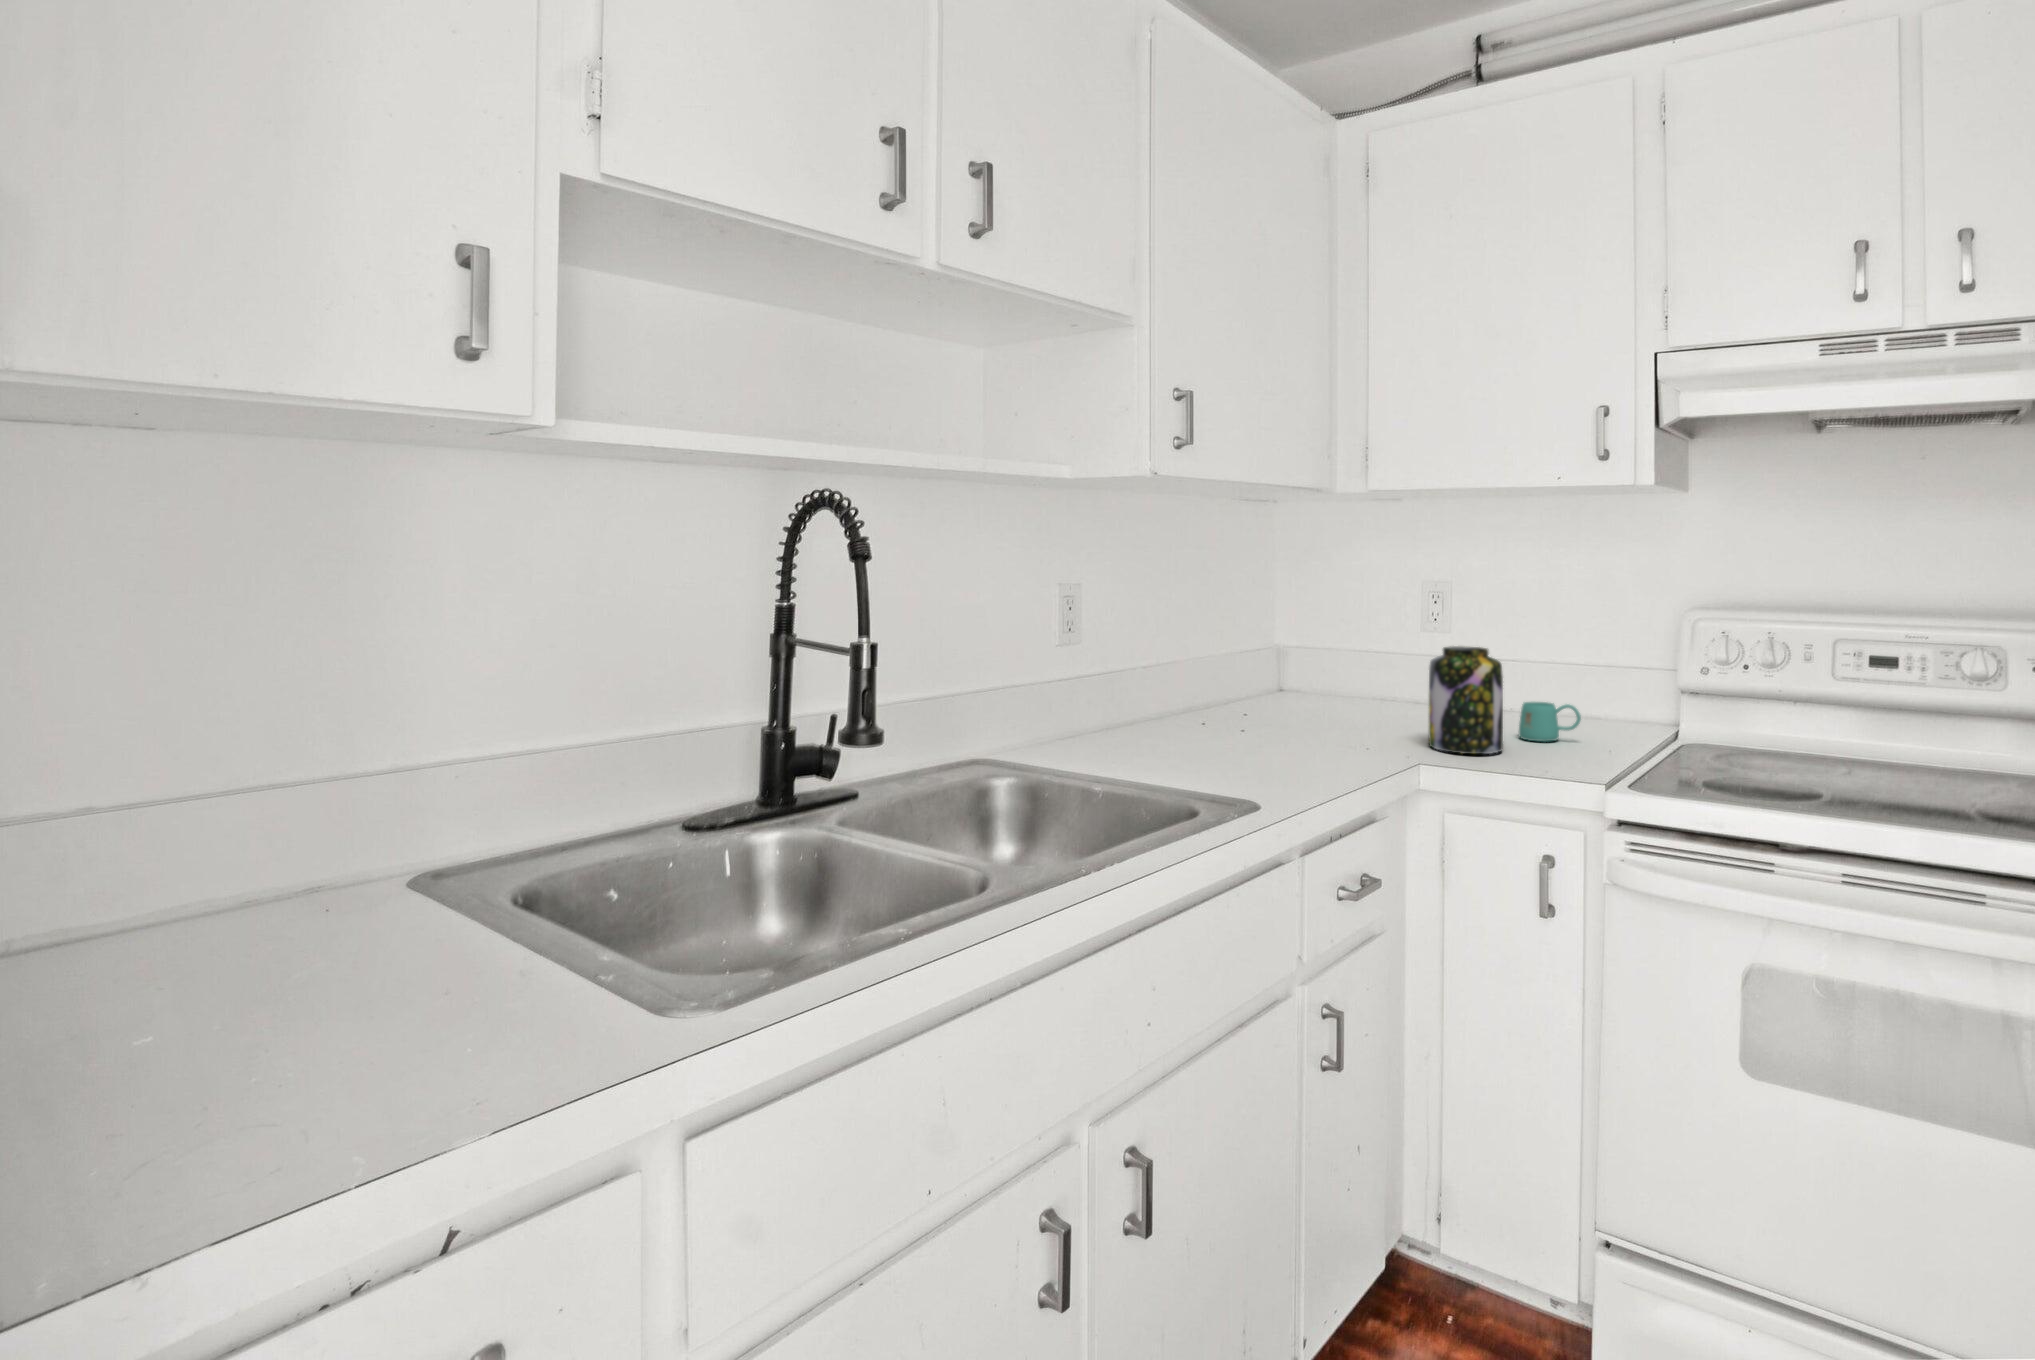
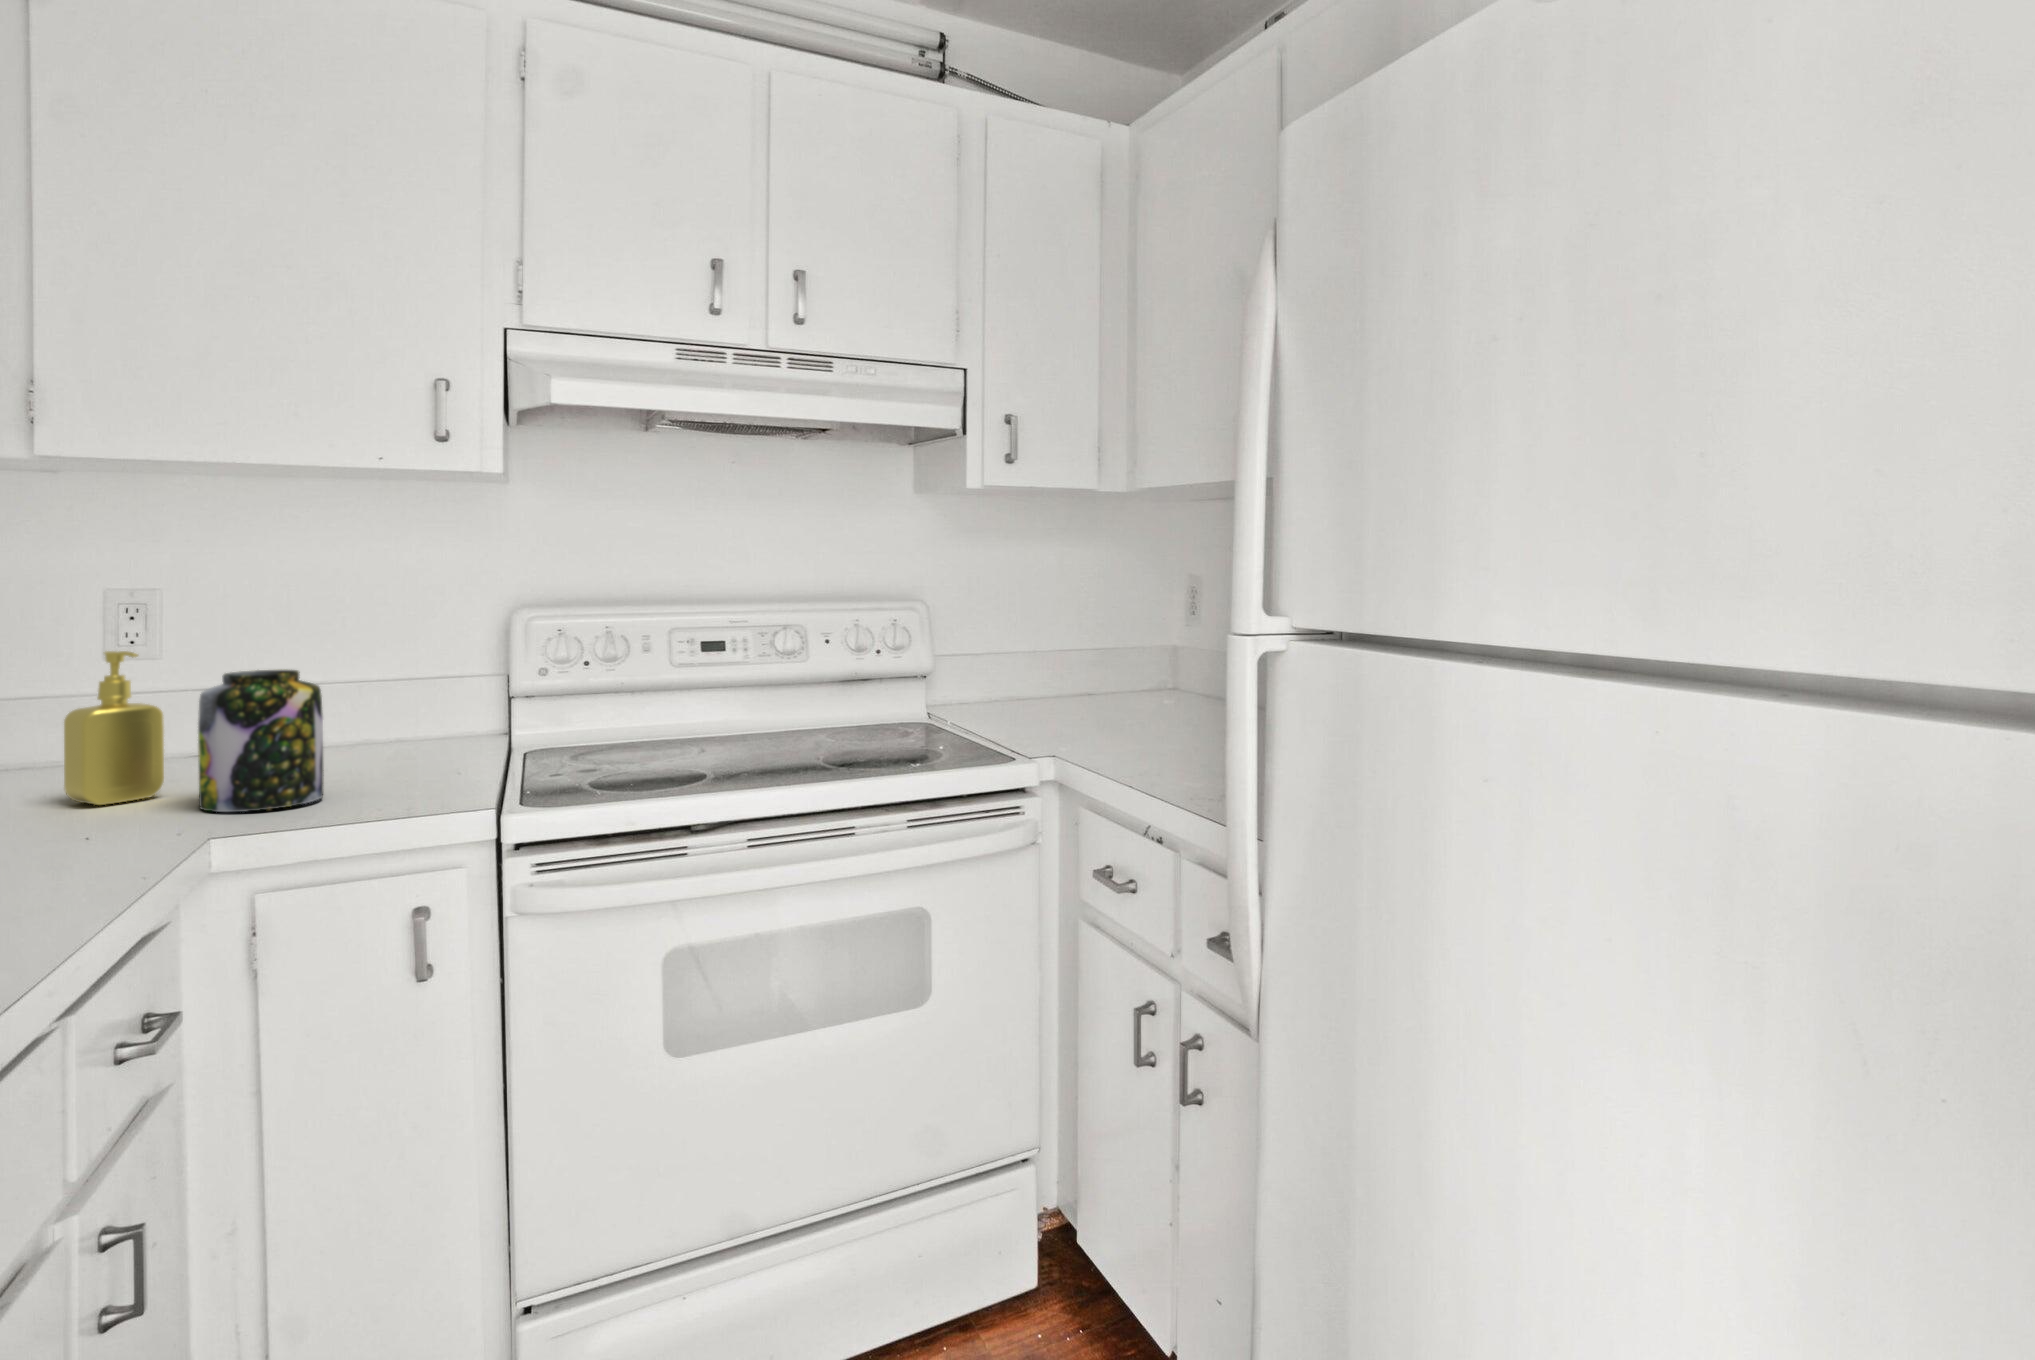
soap dispenser: none [1373,625,1423,732] -> present [64,651,164,805]
mug: present [1519,702,1581,741] -> none [321,727,411,779]

